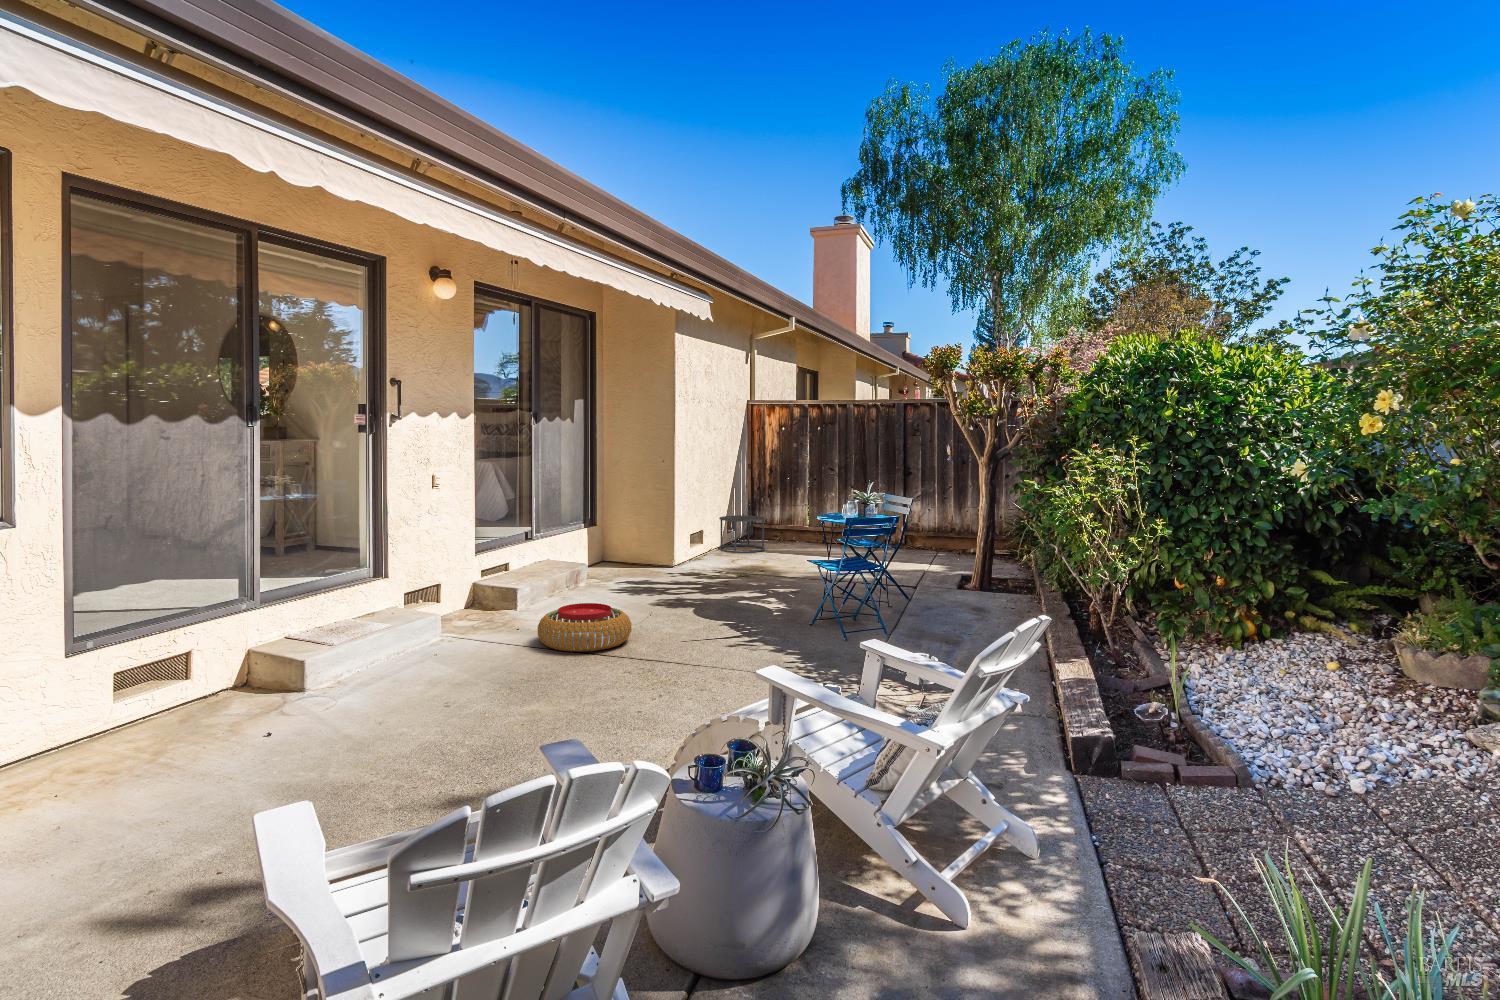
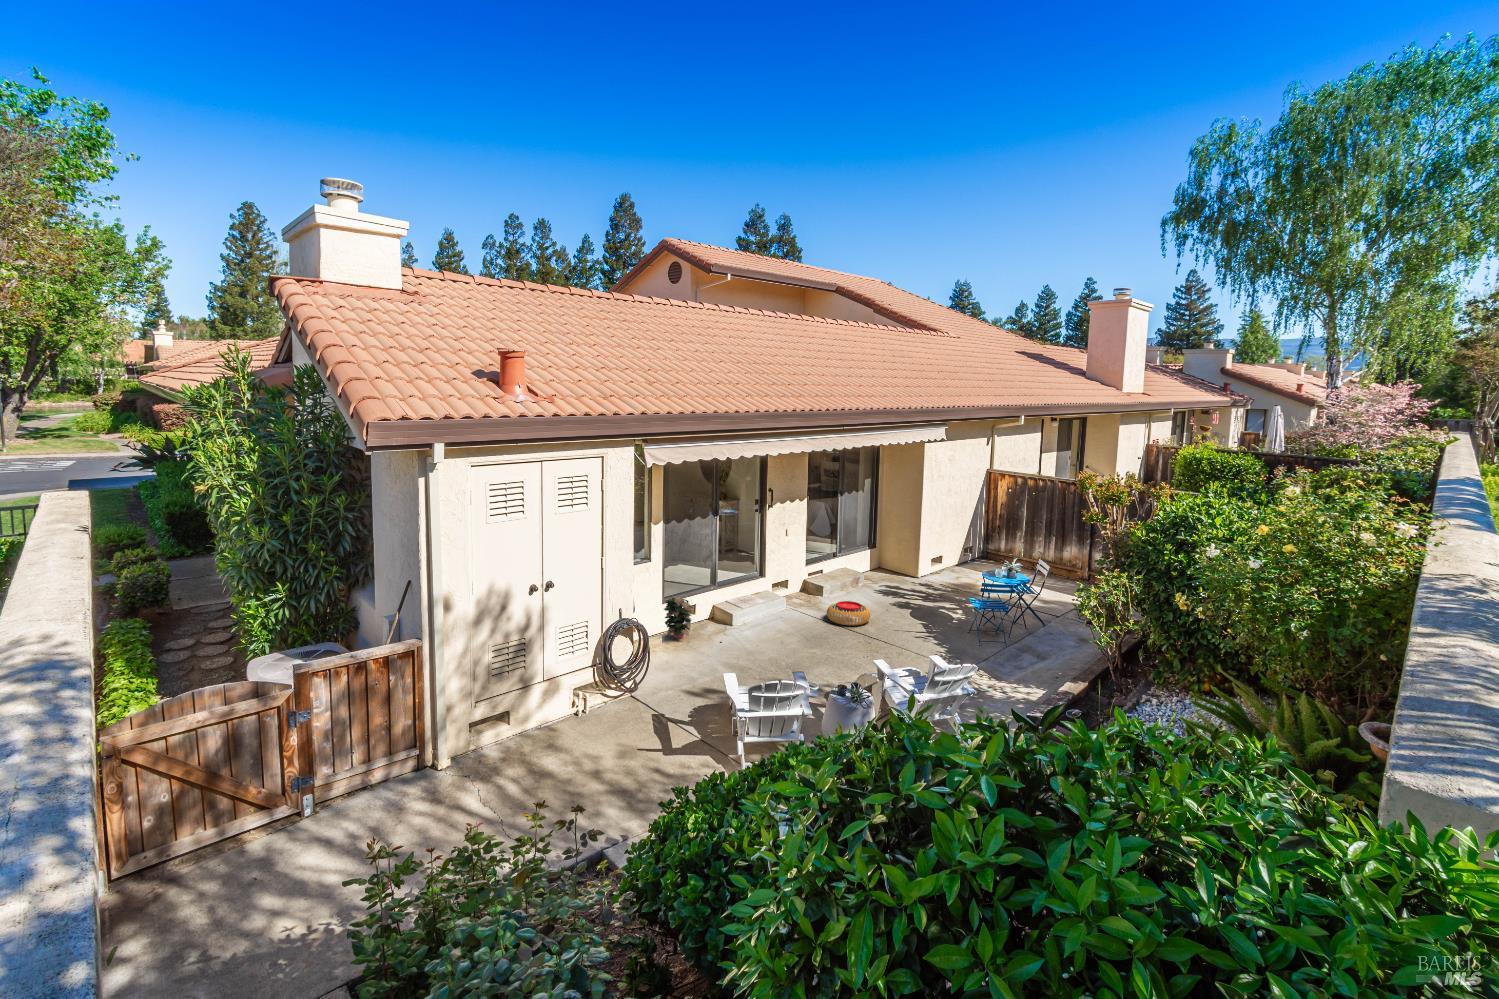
side table: present [719,515,765,553] -> none [954,547,985,572]
decorative plant: none [69,626,175,750] -> present [664,596,692,639]

